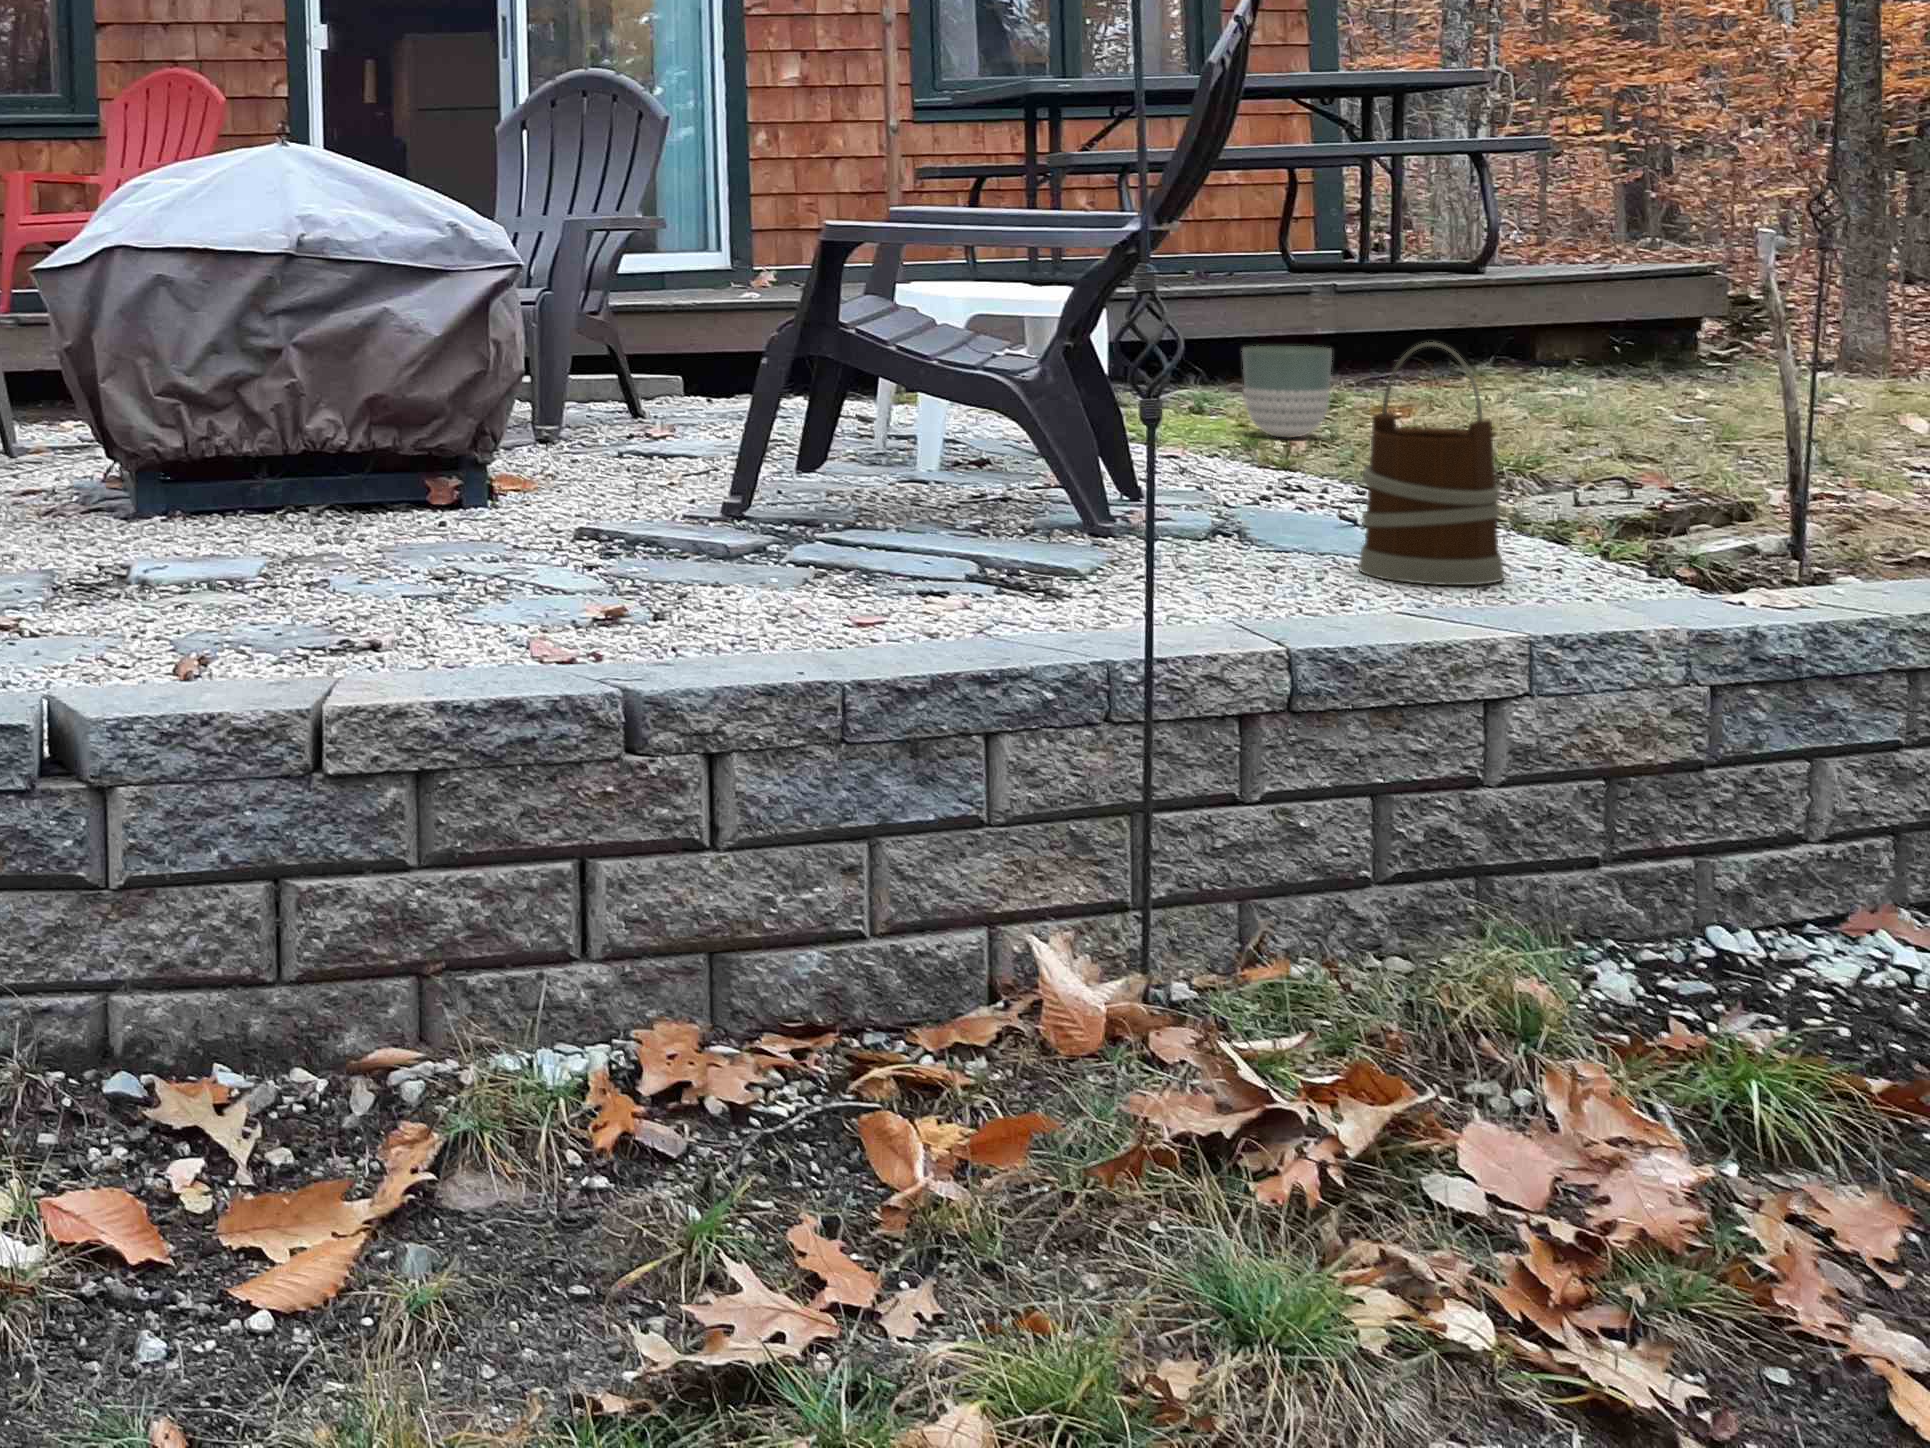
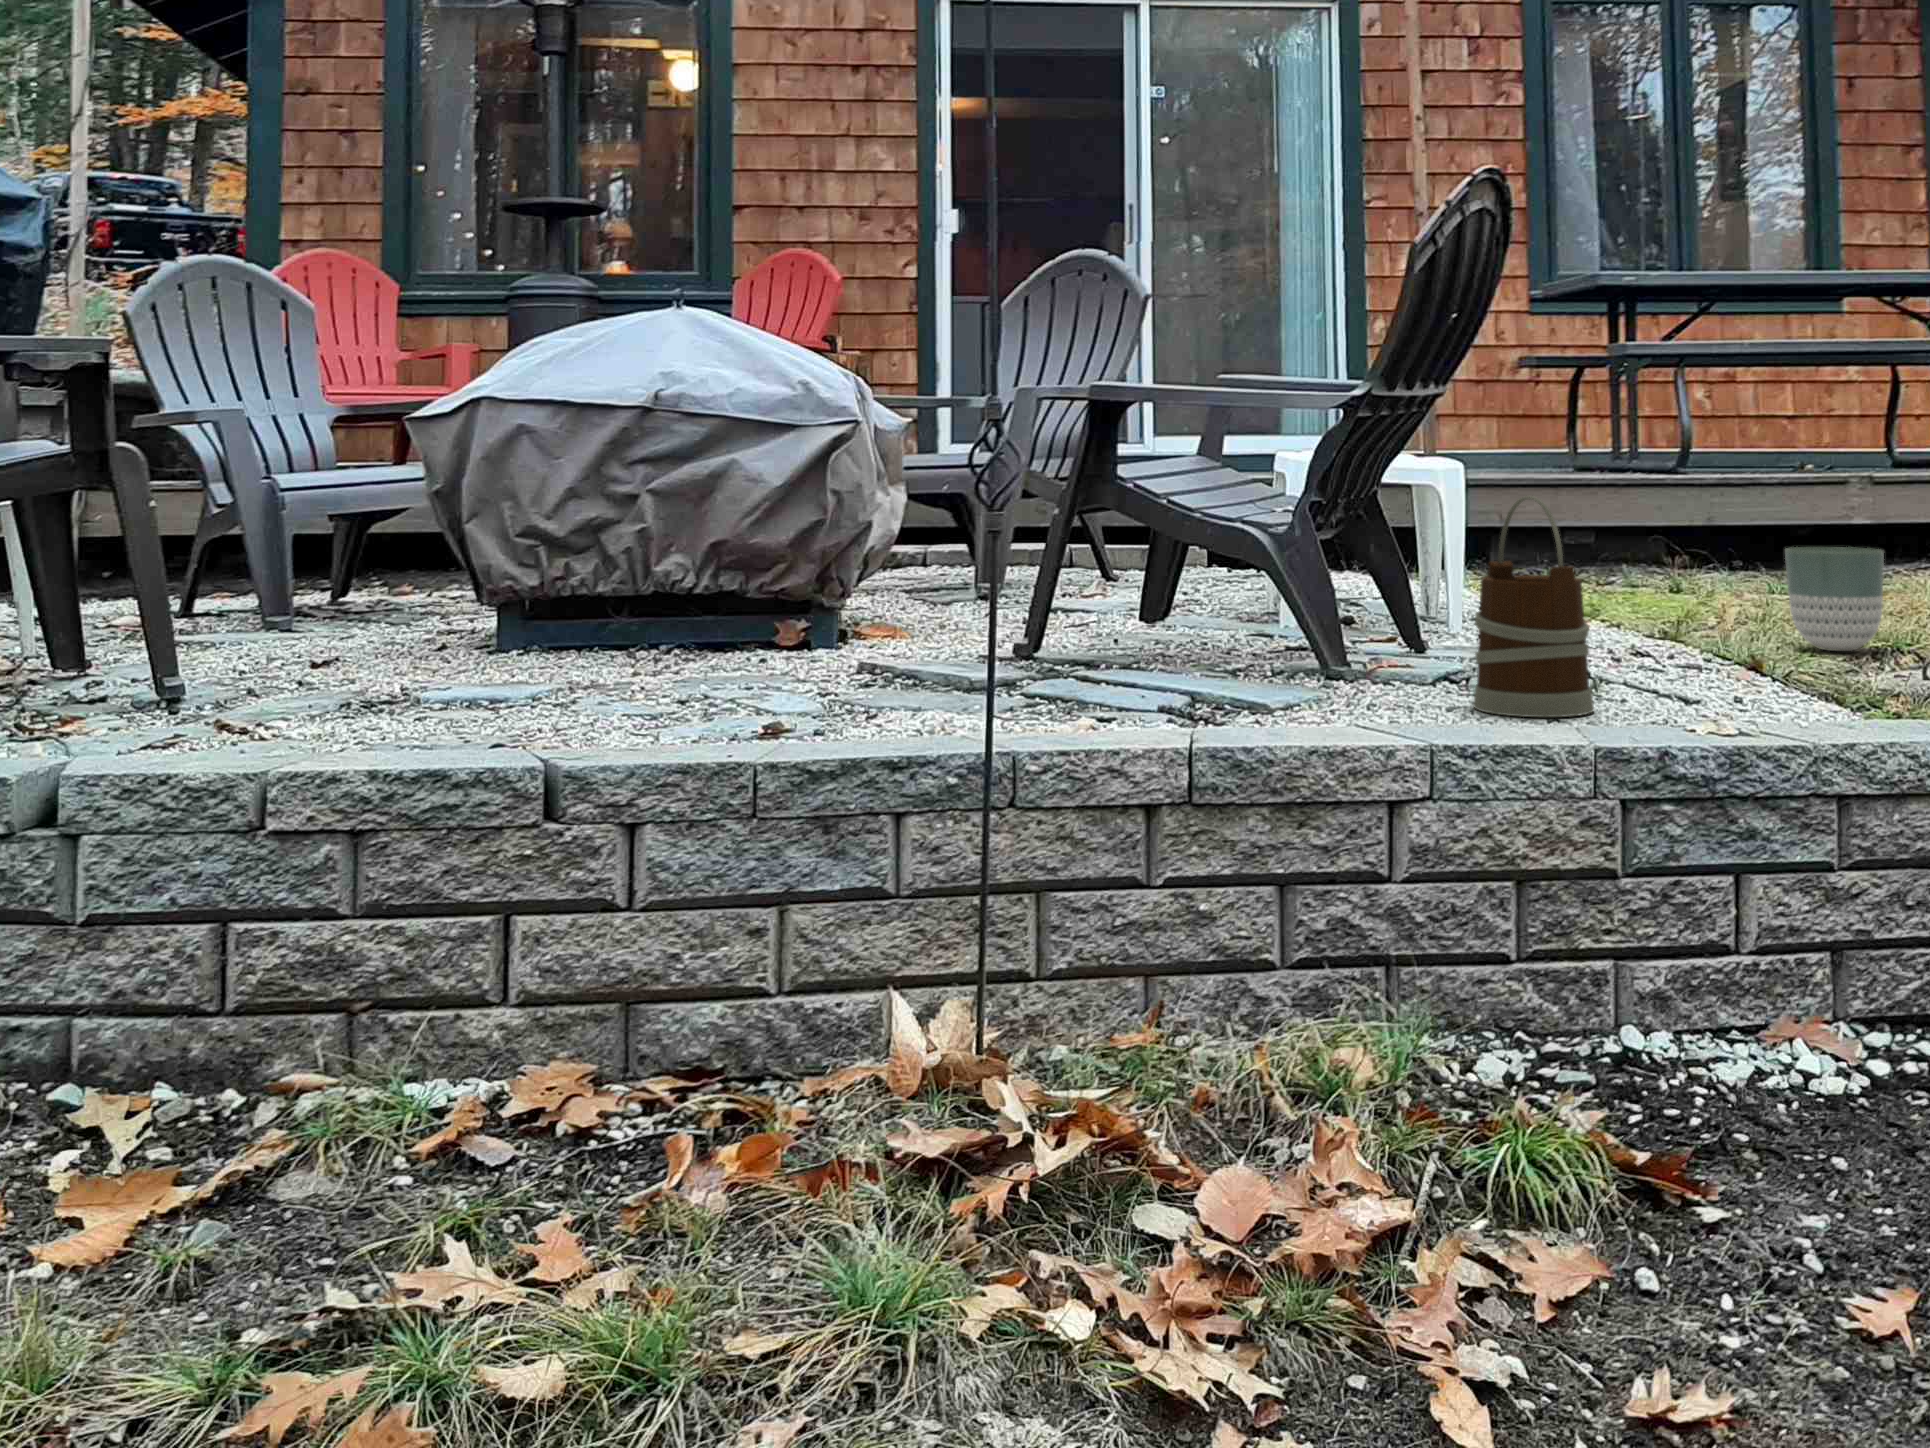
planter: present [1242,346,1332,437] -> present [1785,547,1884,651]

